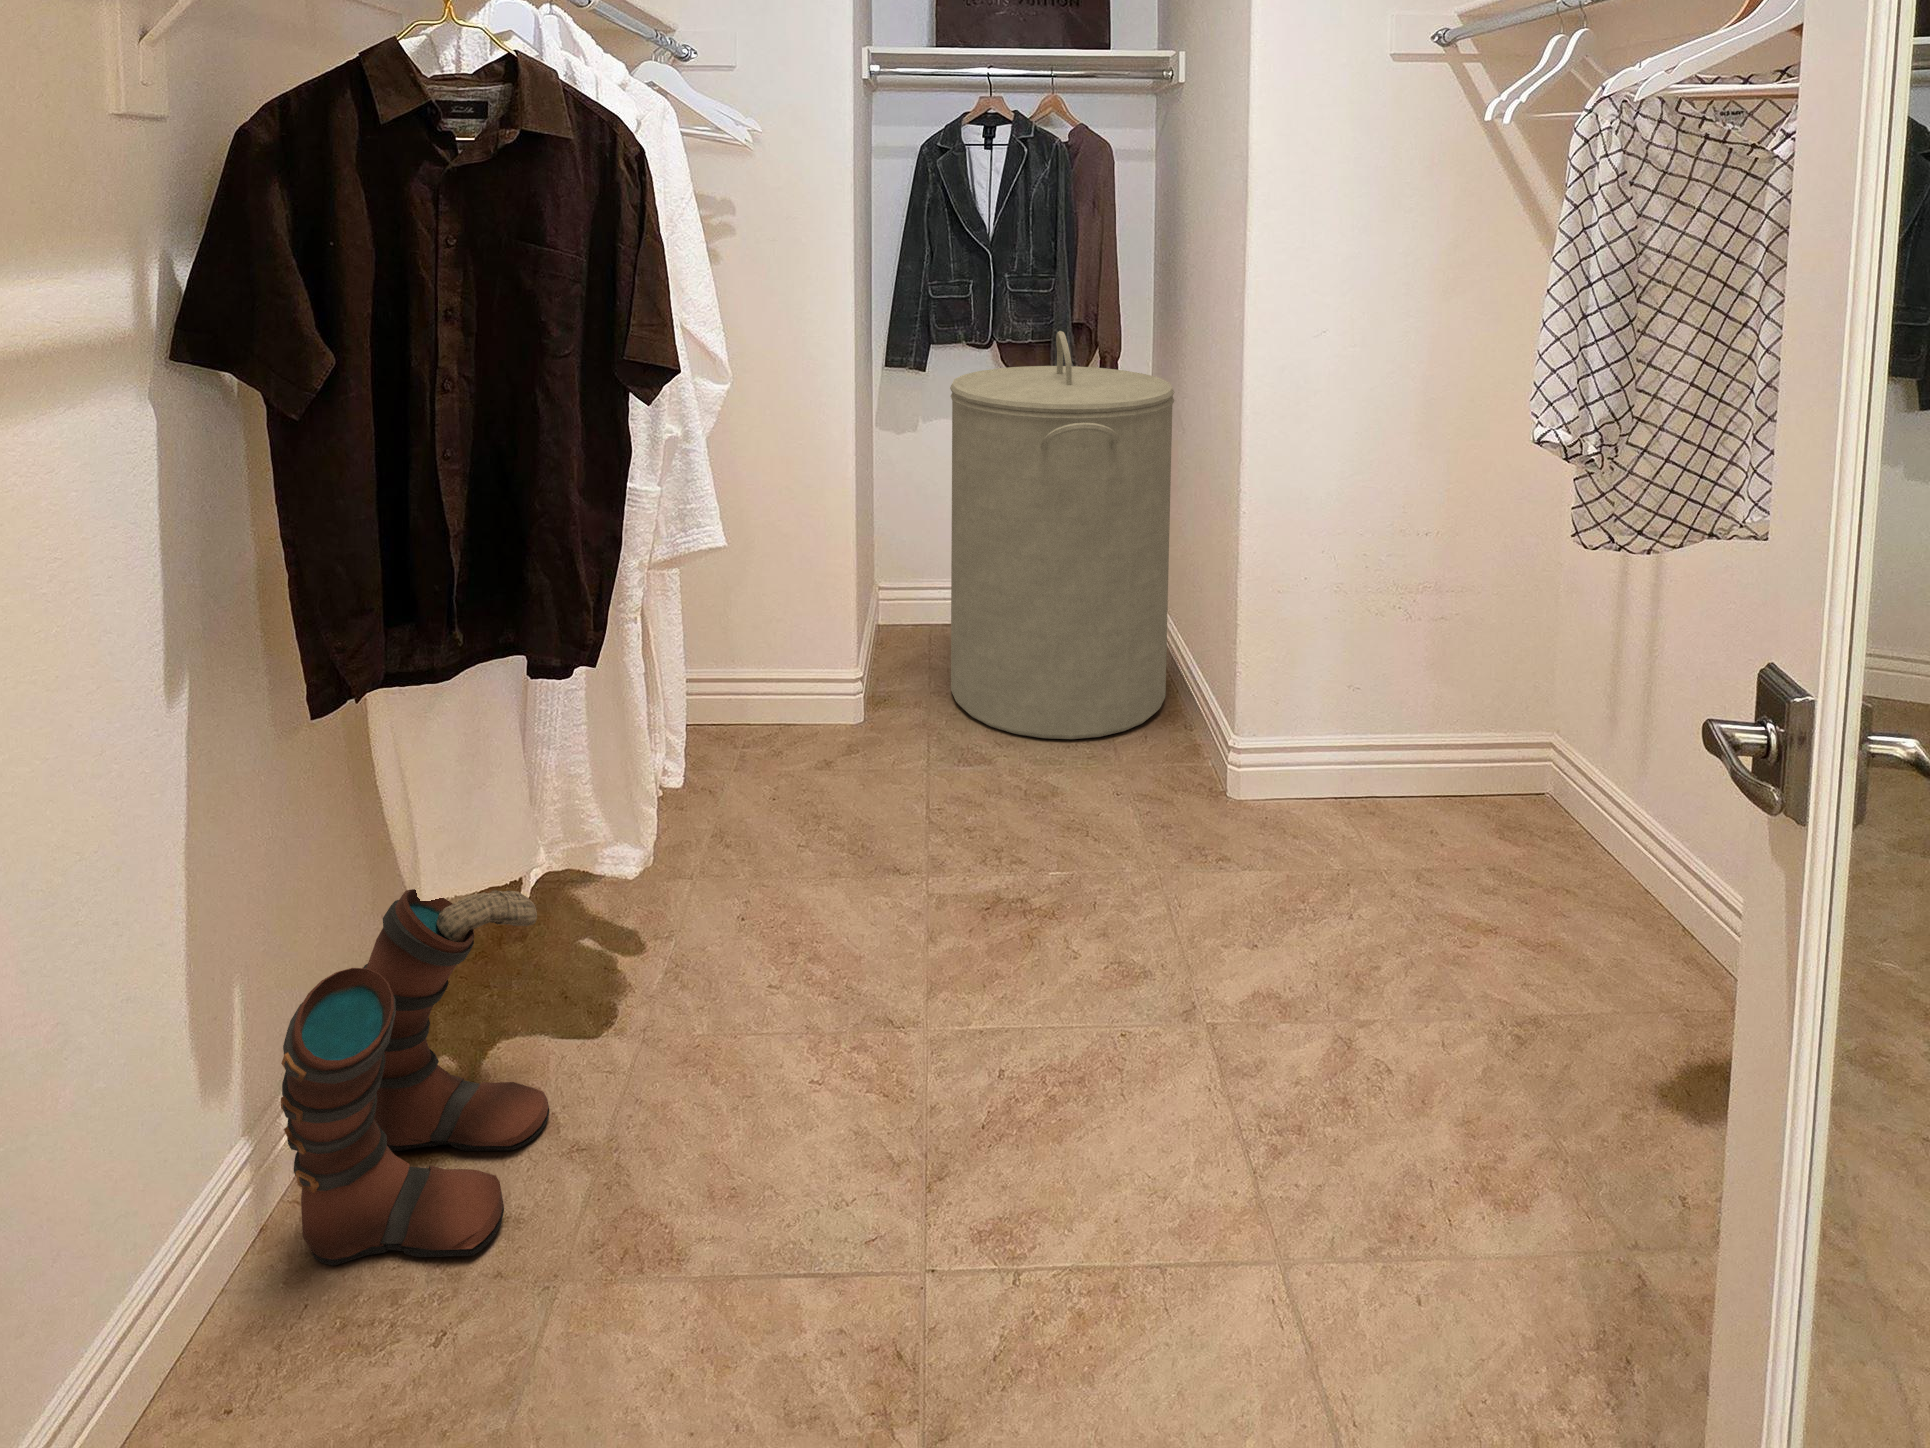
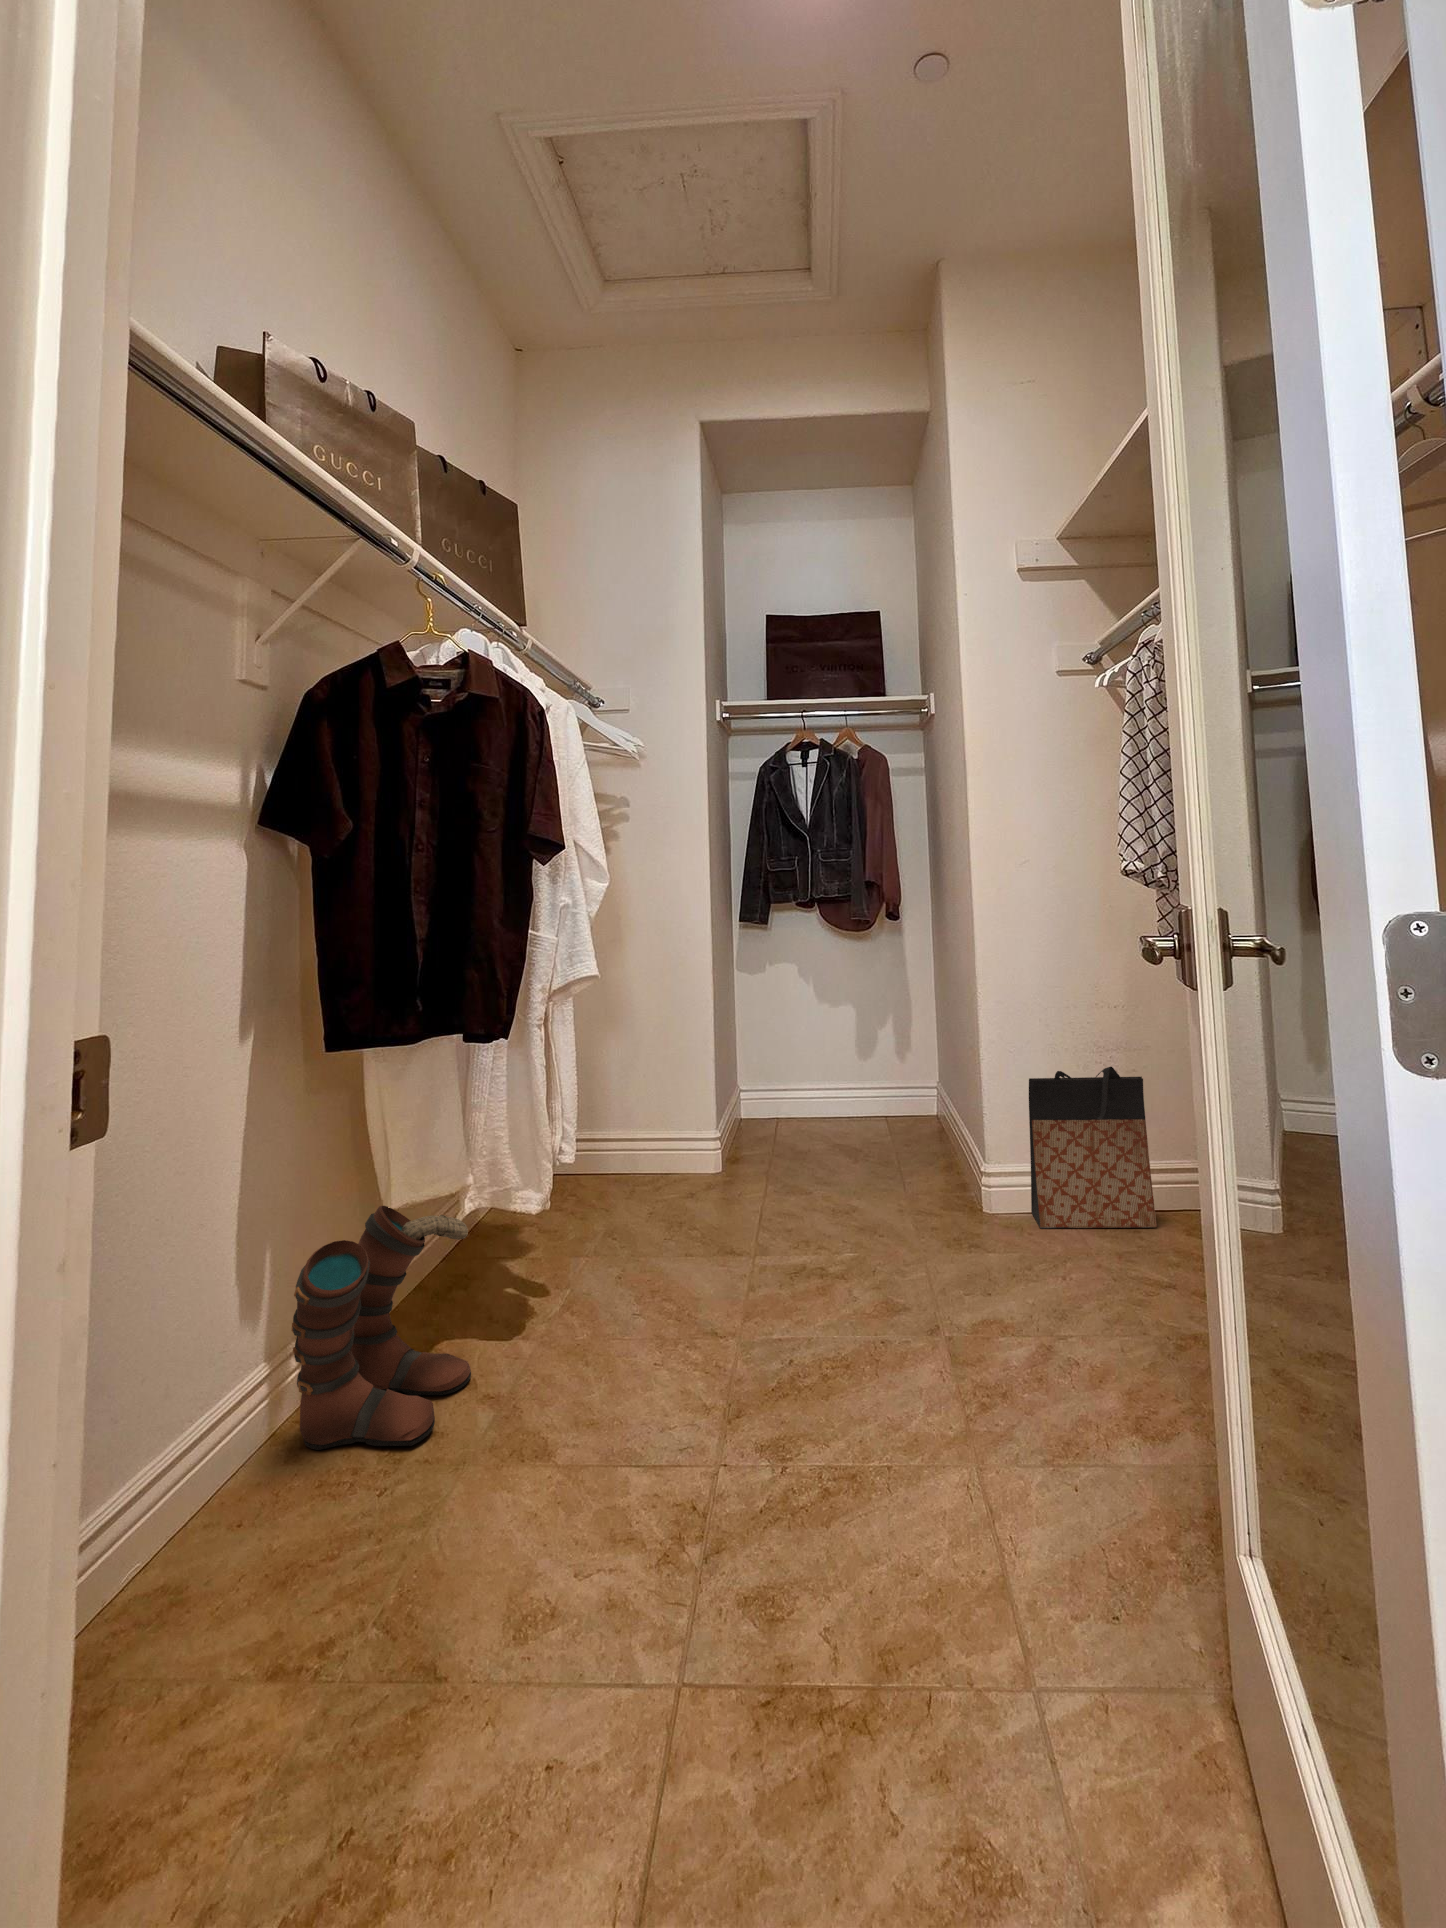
laundry hamper: present [950,331,1174,739] -> none [777,884,946,1183]
bag: none [1288,619,1455,823] -> present [1029,1067,1157,1228]

